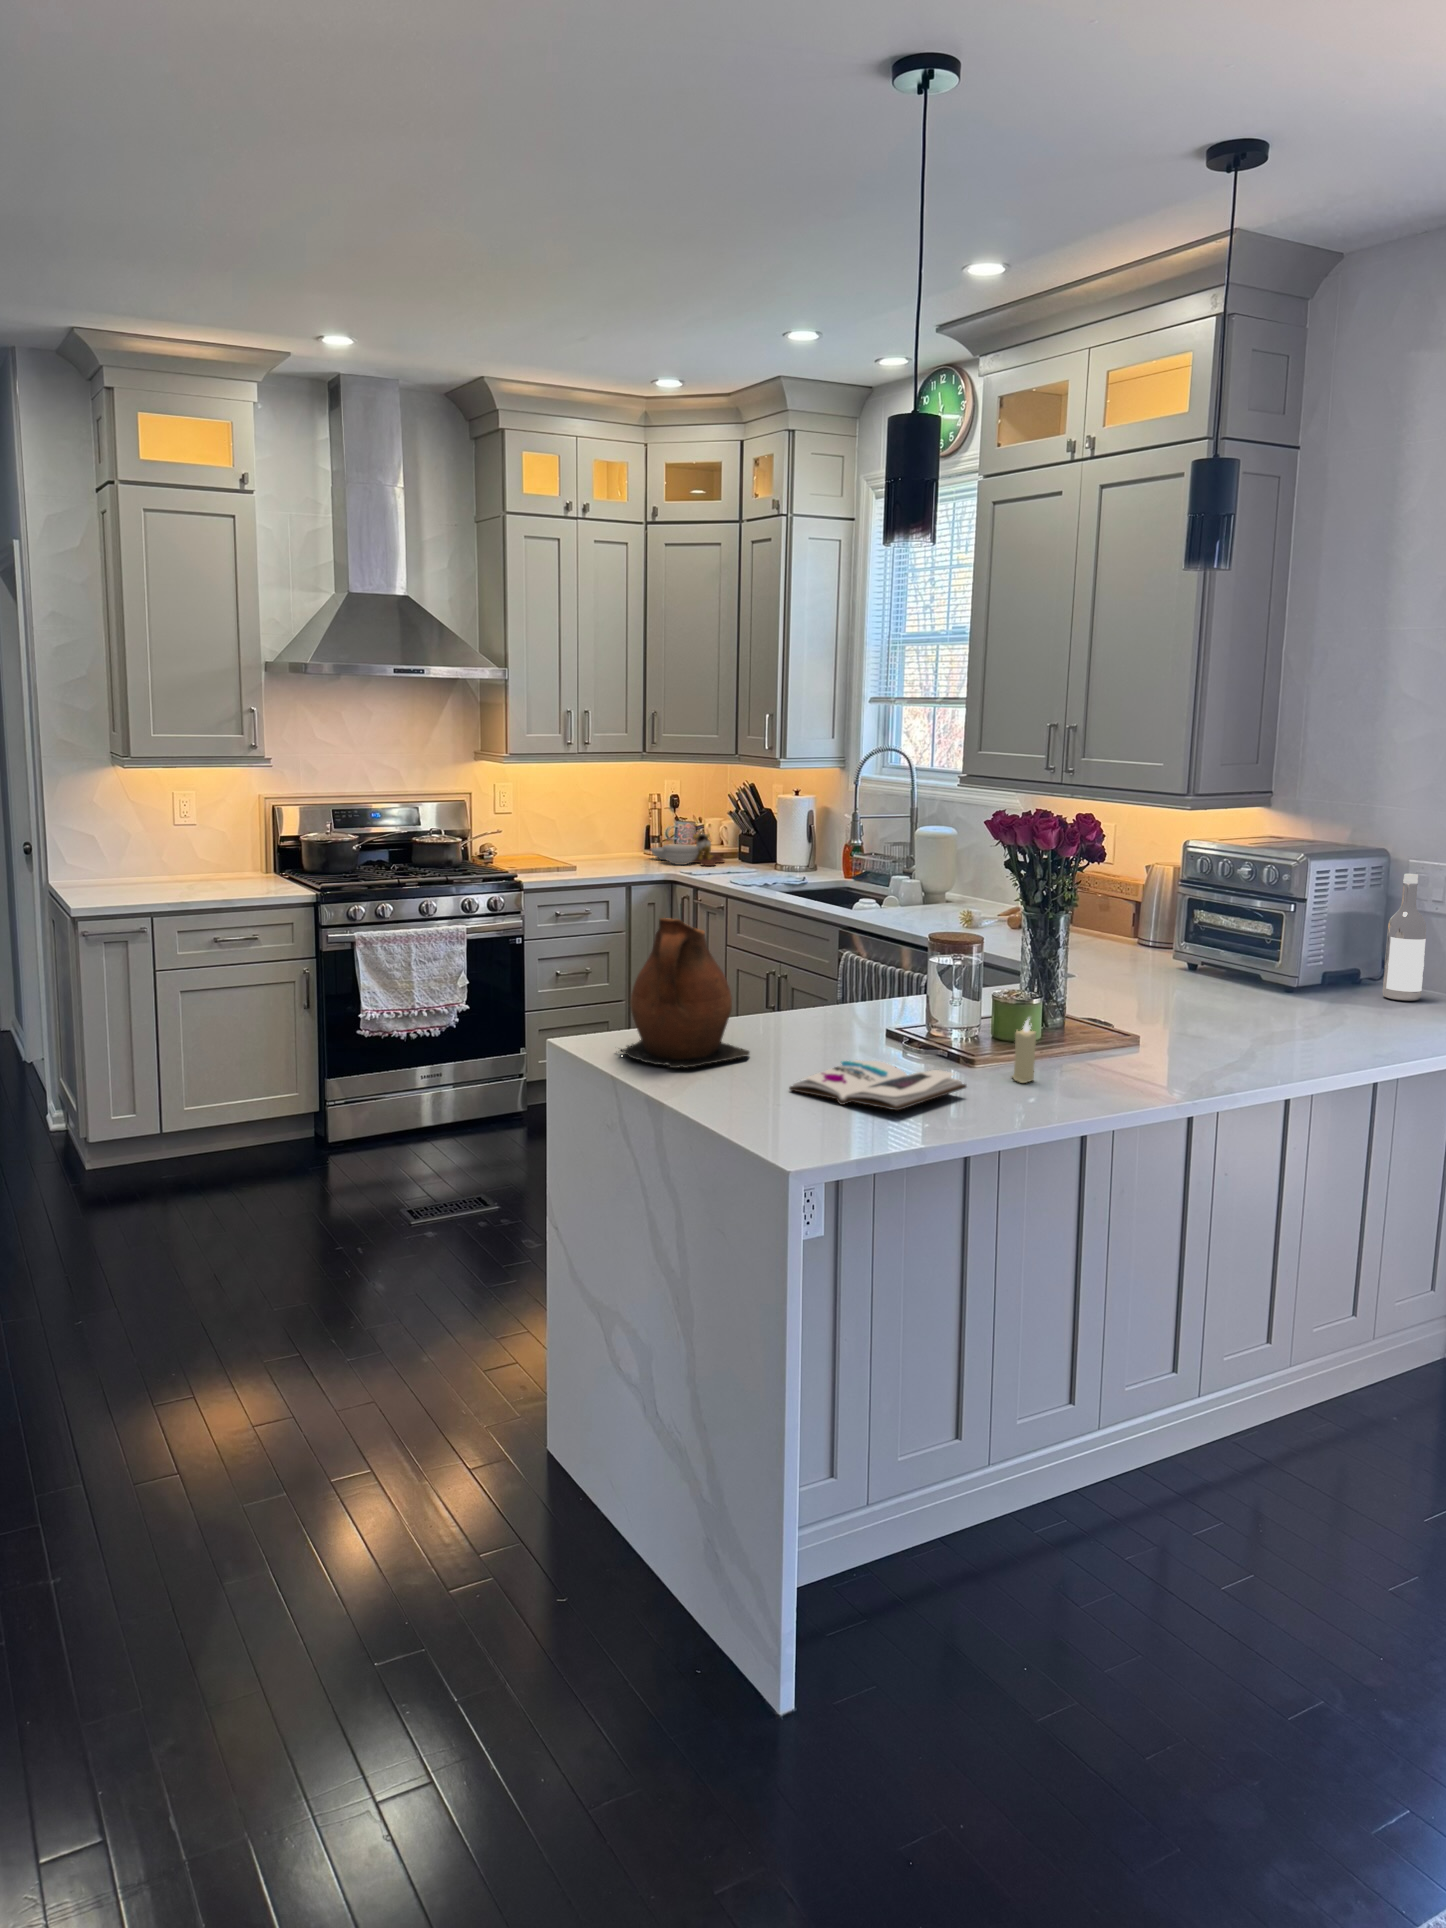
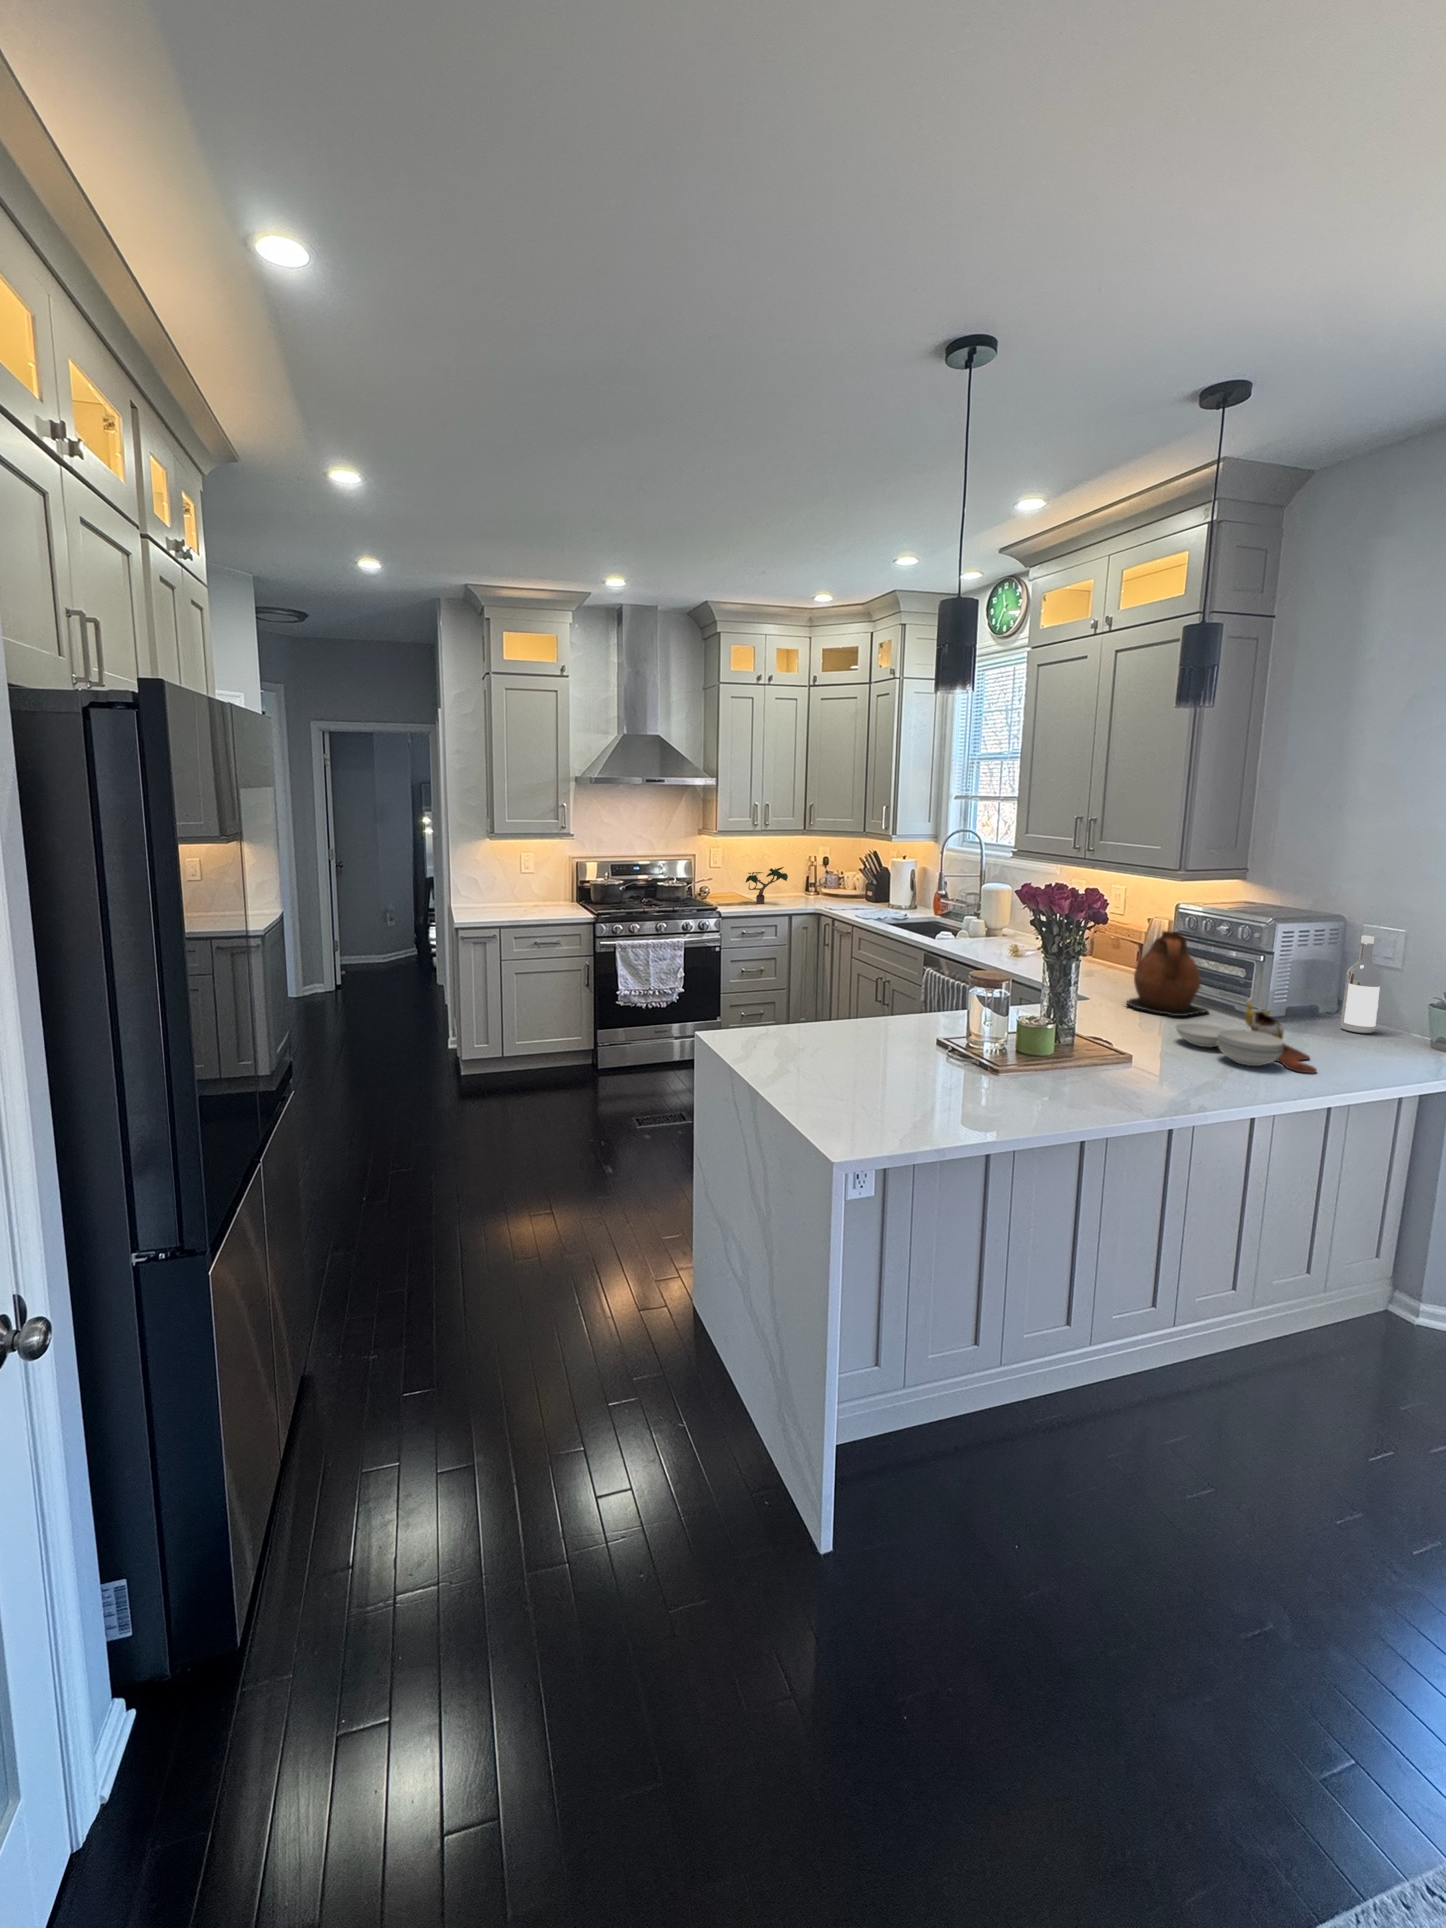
potted plant: none [547,805,635,868] -> present [746,867,788,904]
cutting board: present [651,831,724,866] -> present [1175,1002,1317,1073]
ceramic pitcher: present [620,918,750,1068] -> present [1127,931,1208,1016]
candle: present [1012,1019,1036,1083] -> none [1024,1040,1045,1089]
book: present [789,1060,966,1110] -> none [855,1062,987,1108]

